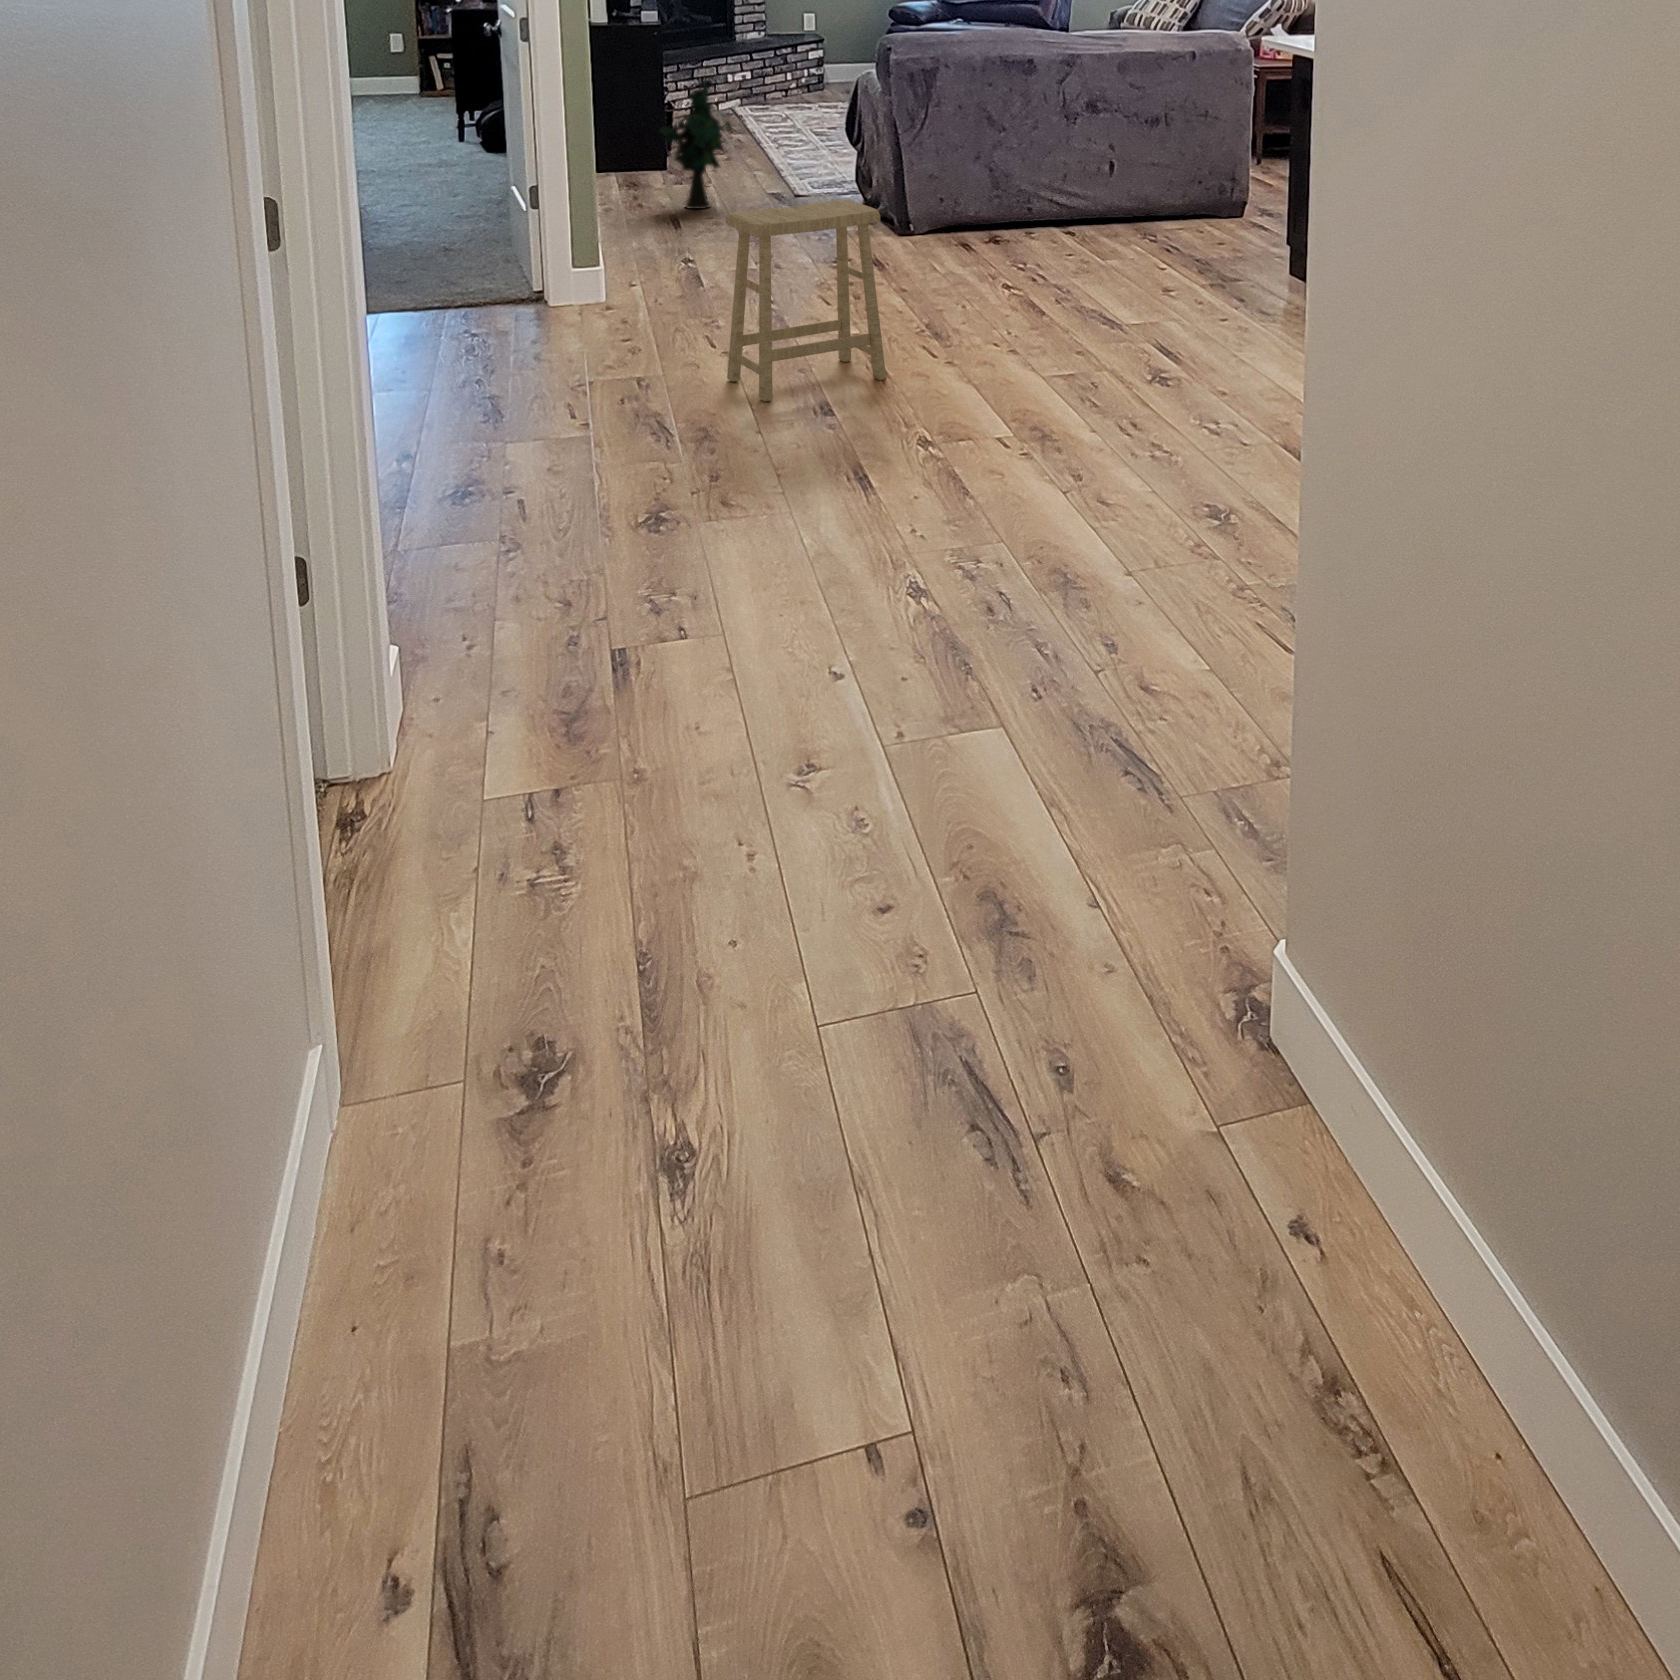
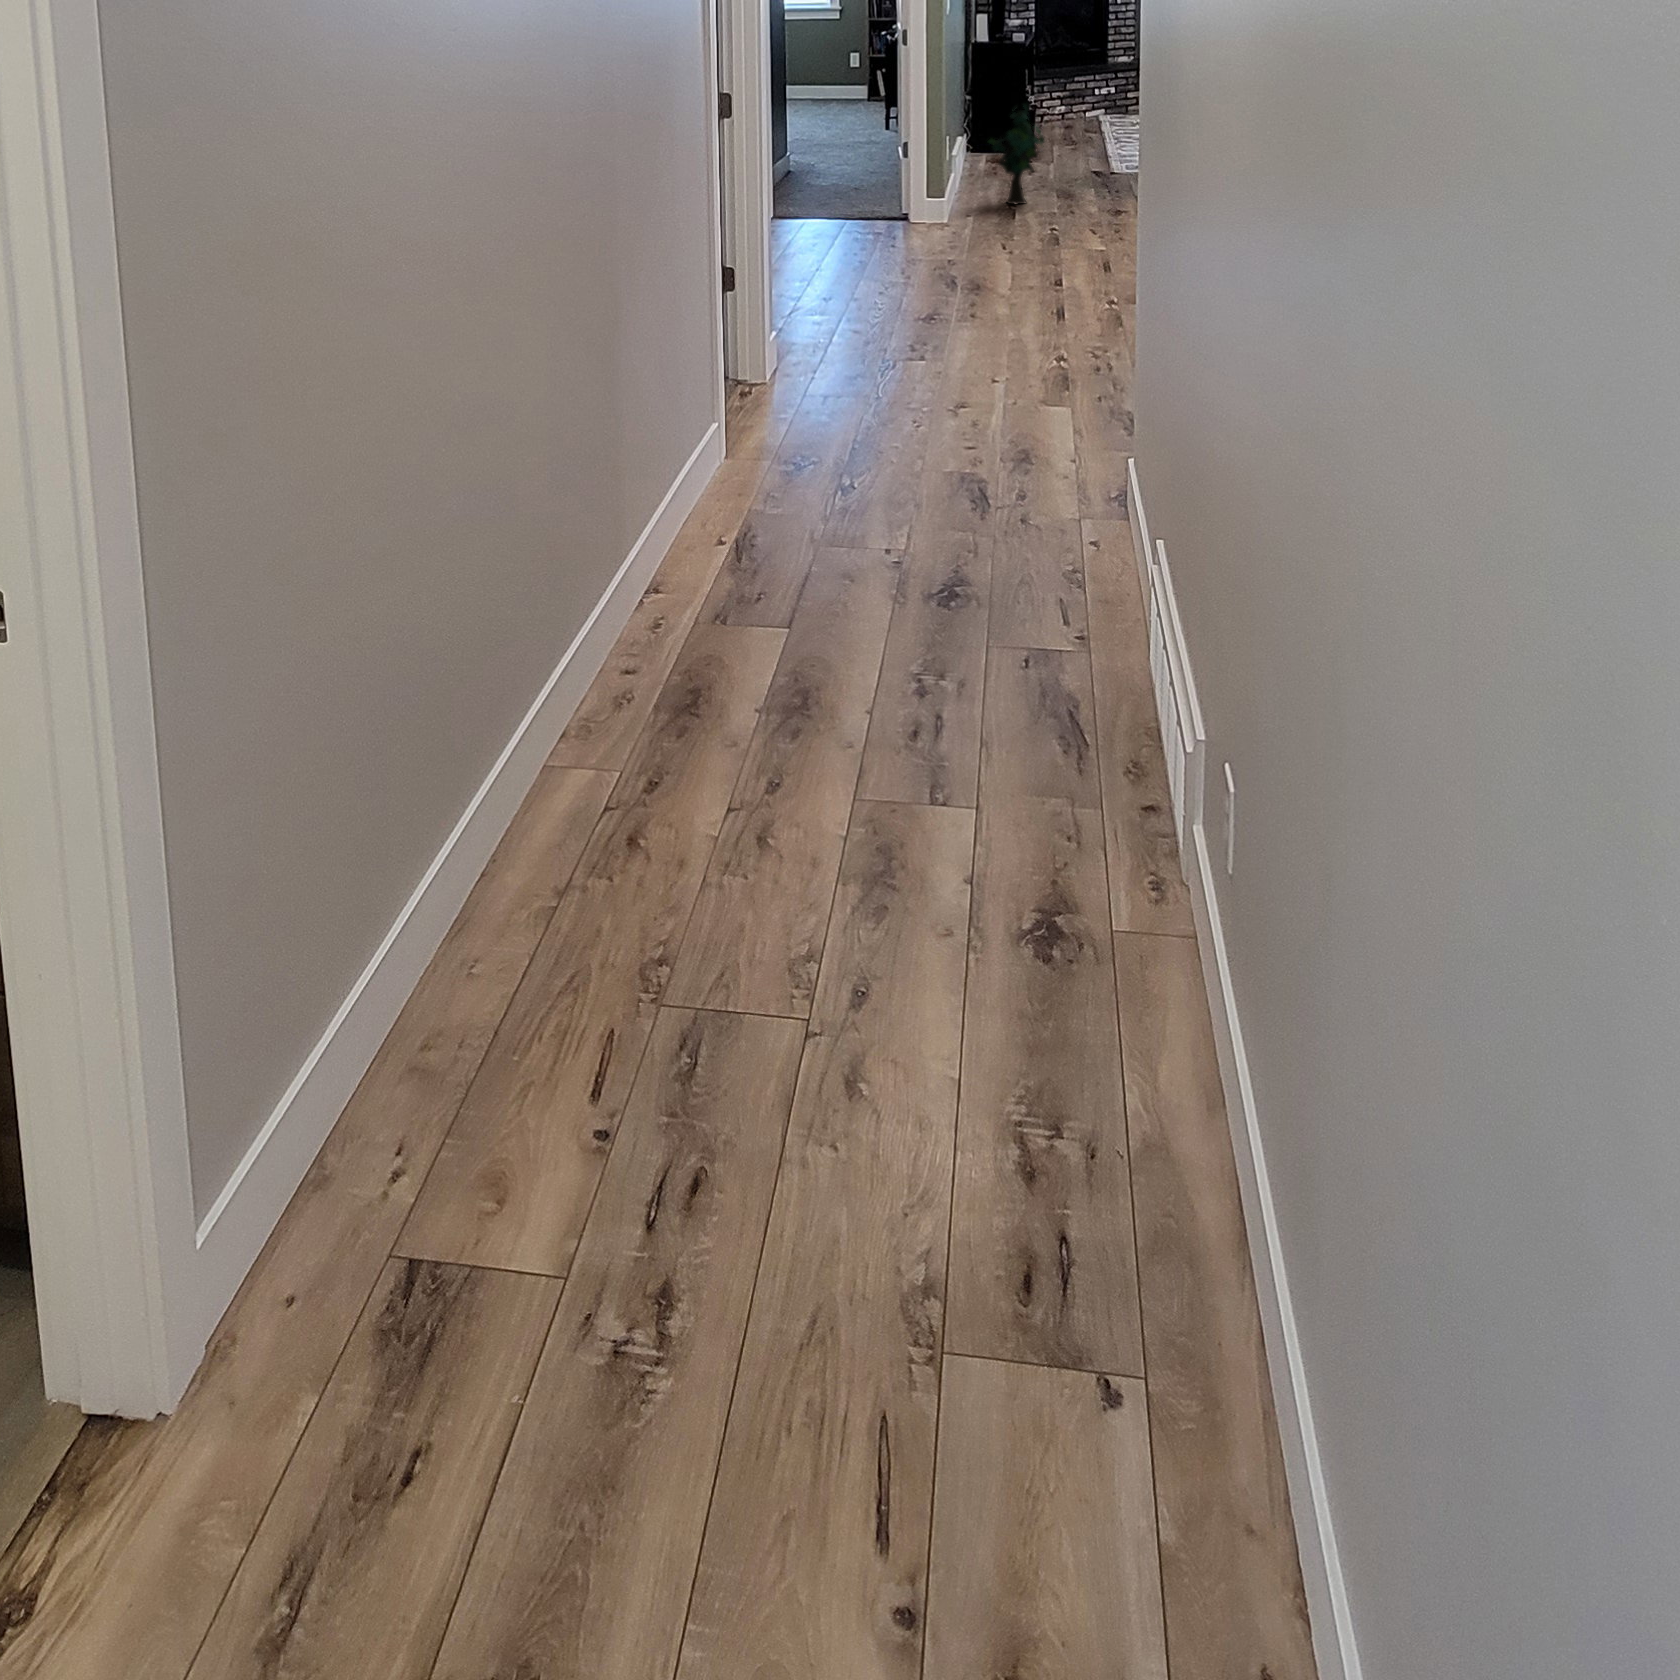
footstool: present [726,200,886,402] -> none [956,215,1079,371]

